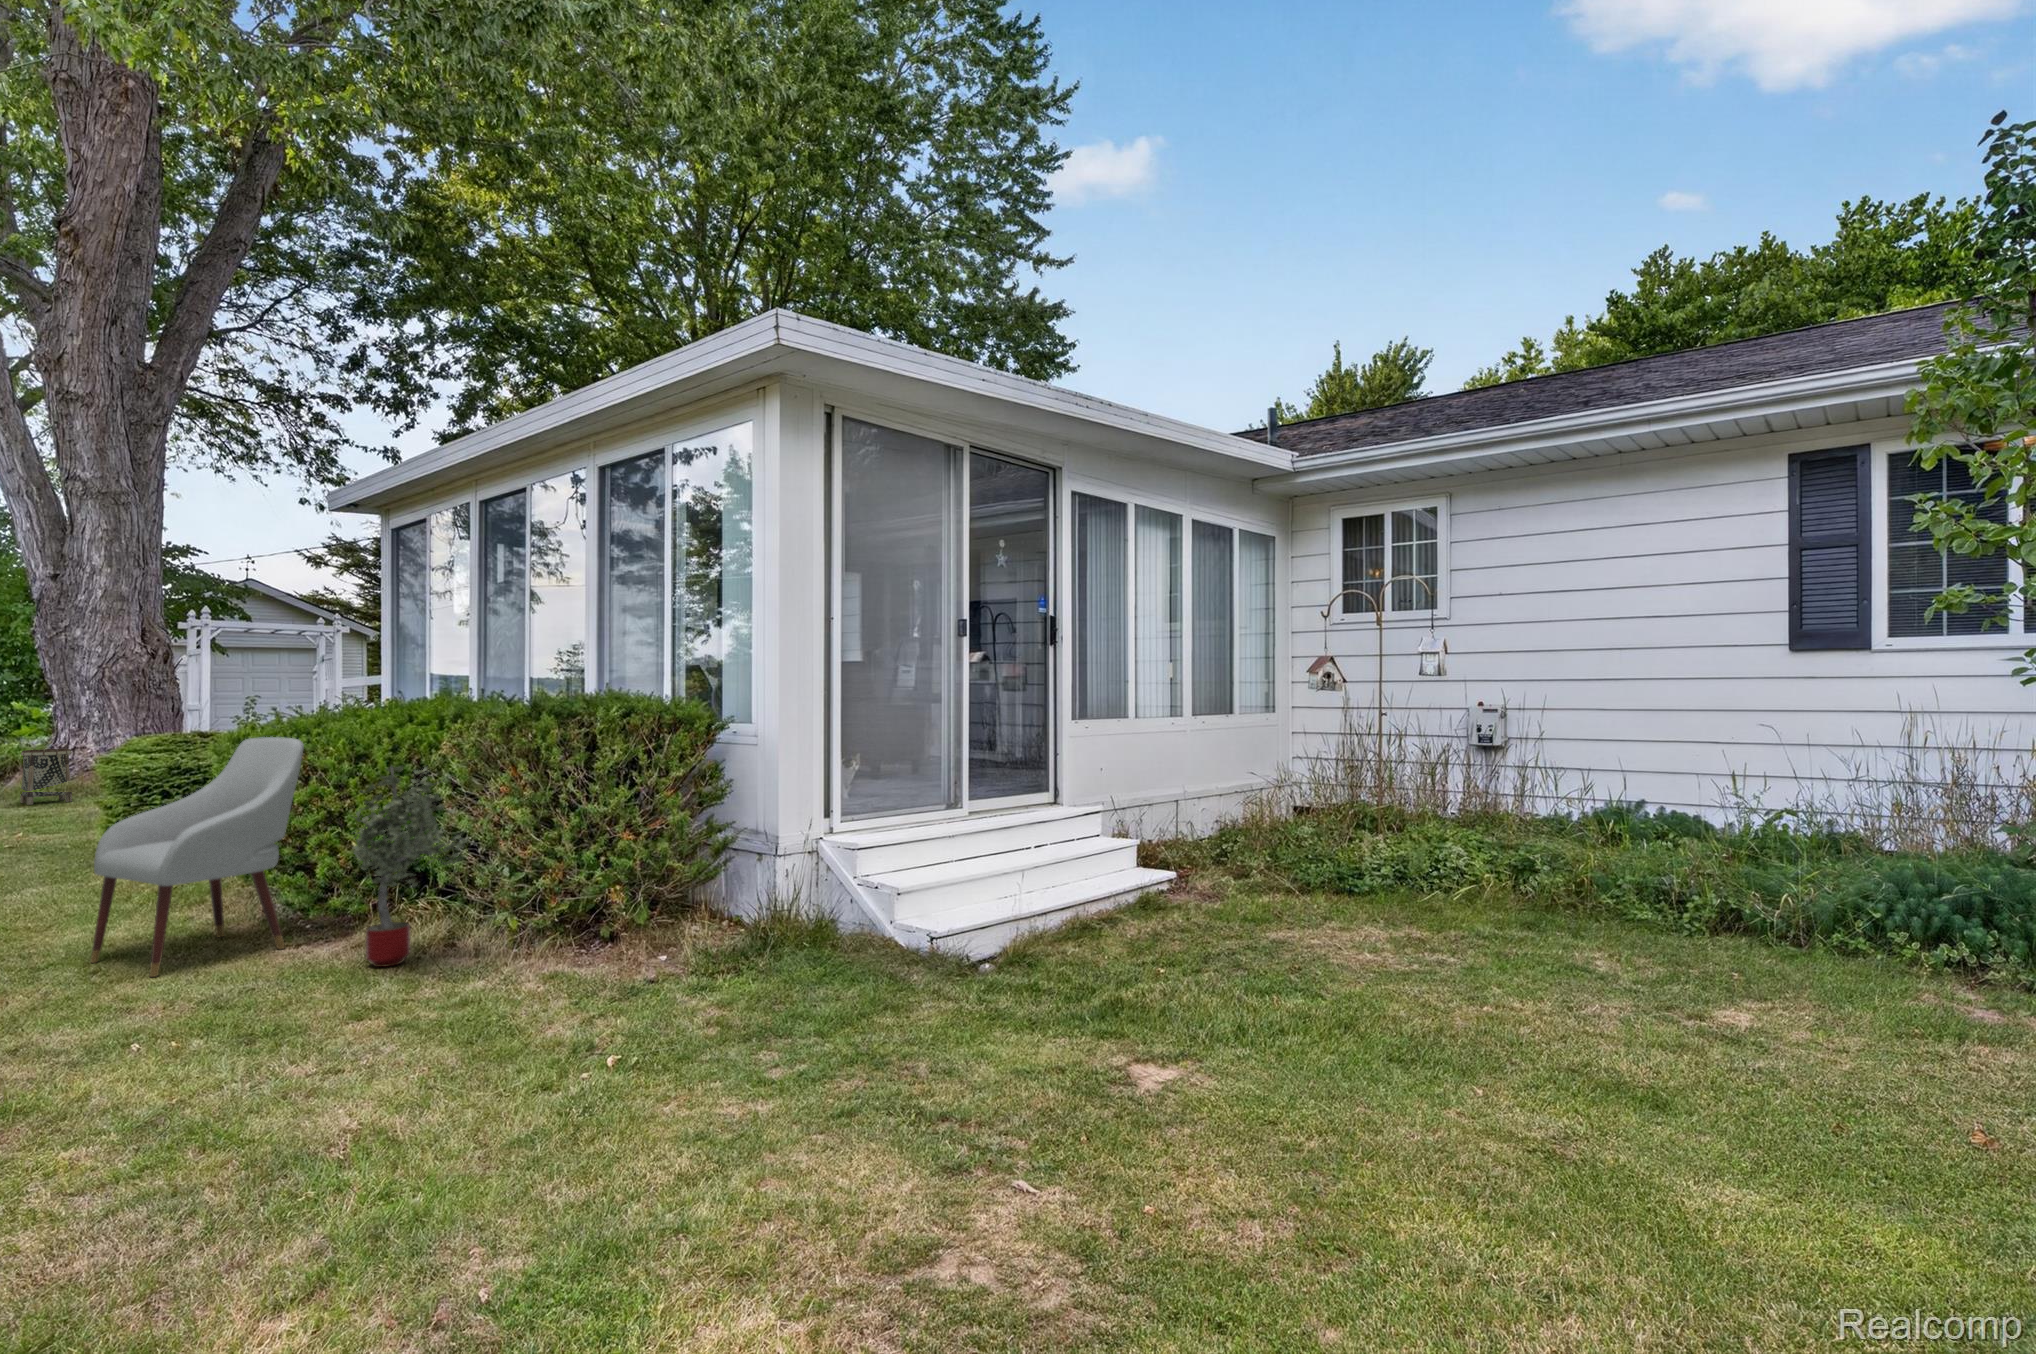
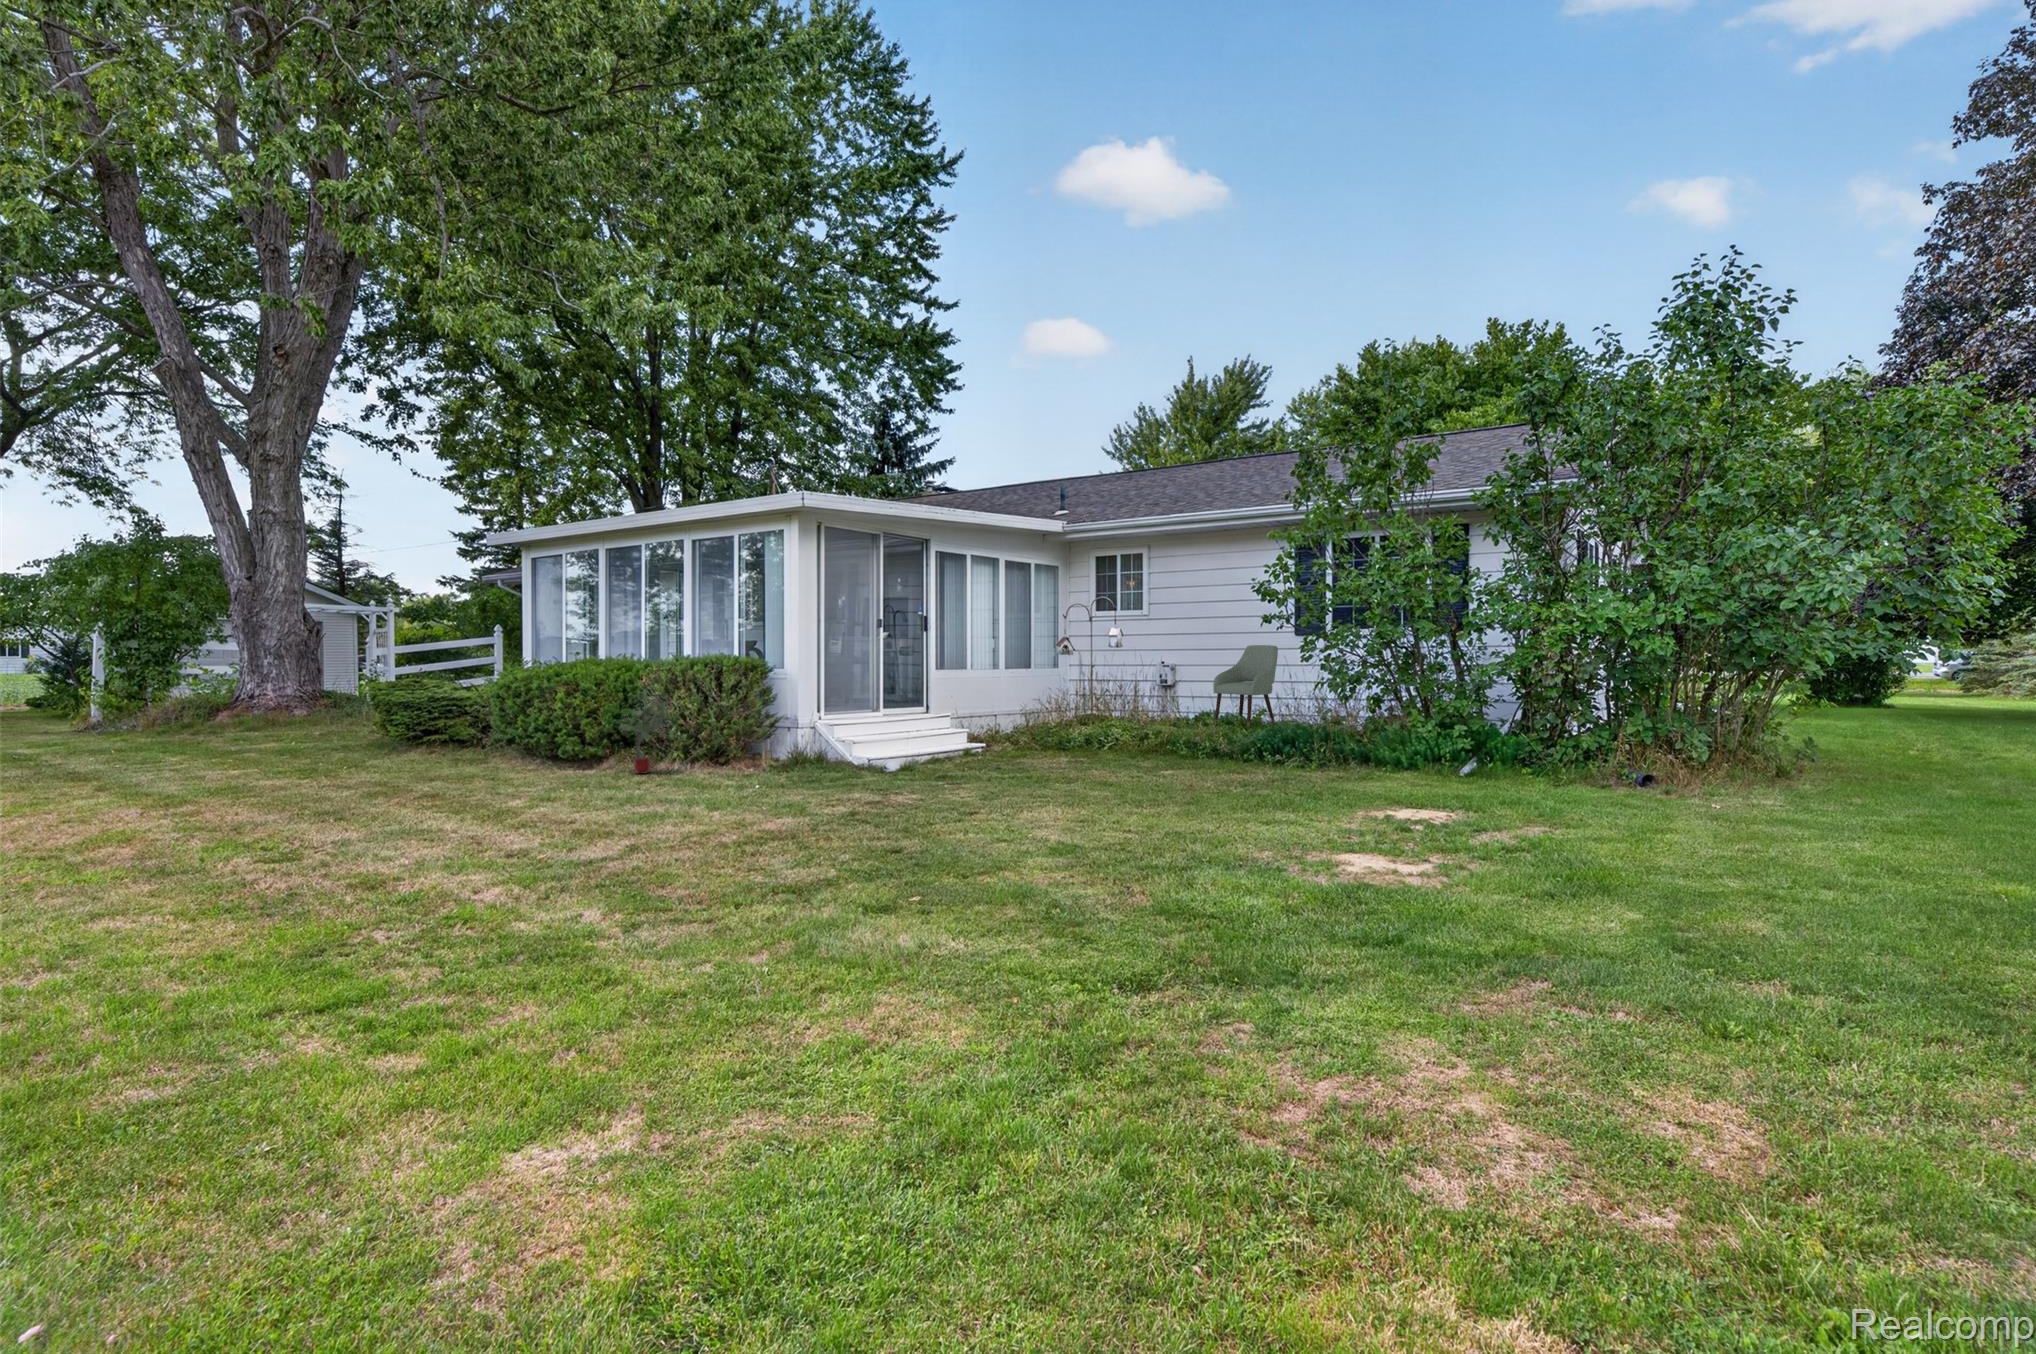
chair: present [91,737,304,977] -> present [1213,645,1278,726]
basket: present [20,749,72,805] -> none [225,694,260,732]

